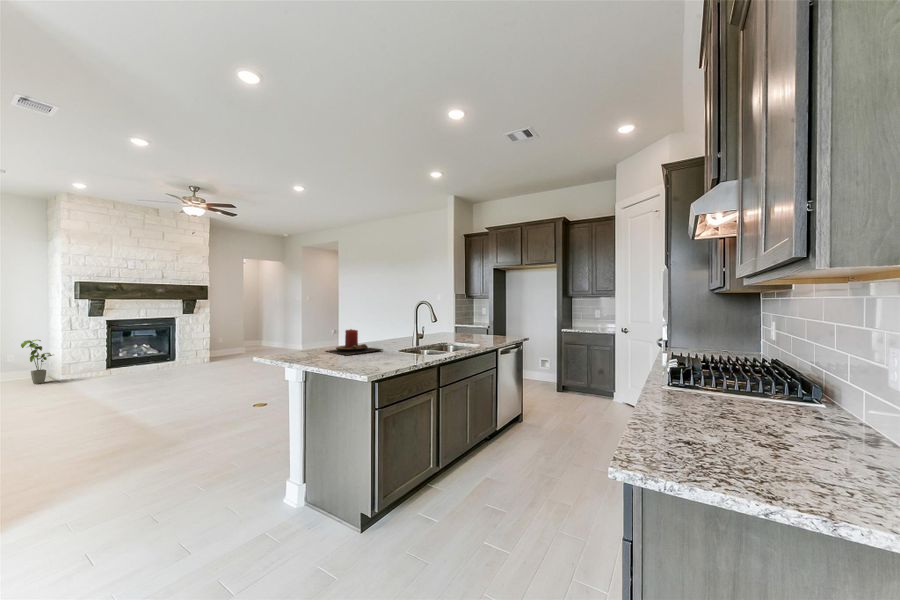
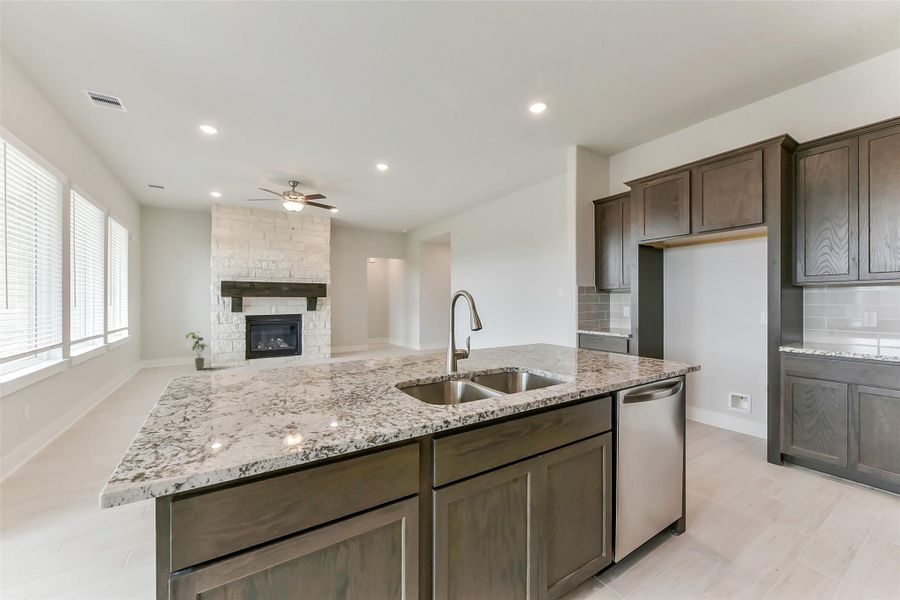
candle: present [326,329,383,356] -> none [283,344,369,393]

